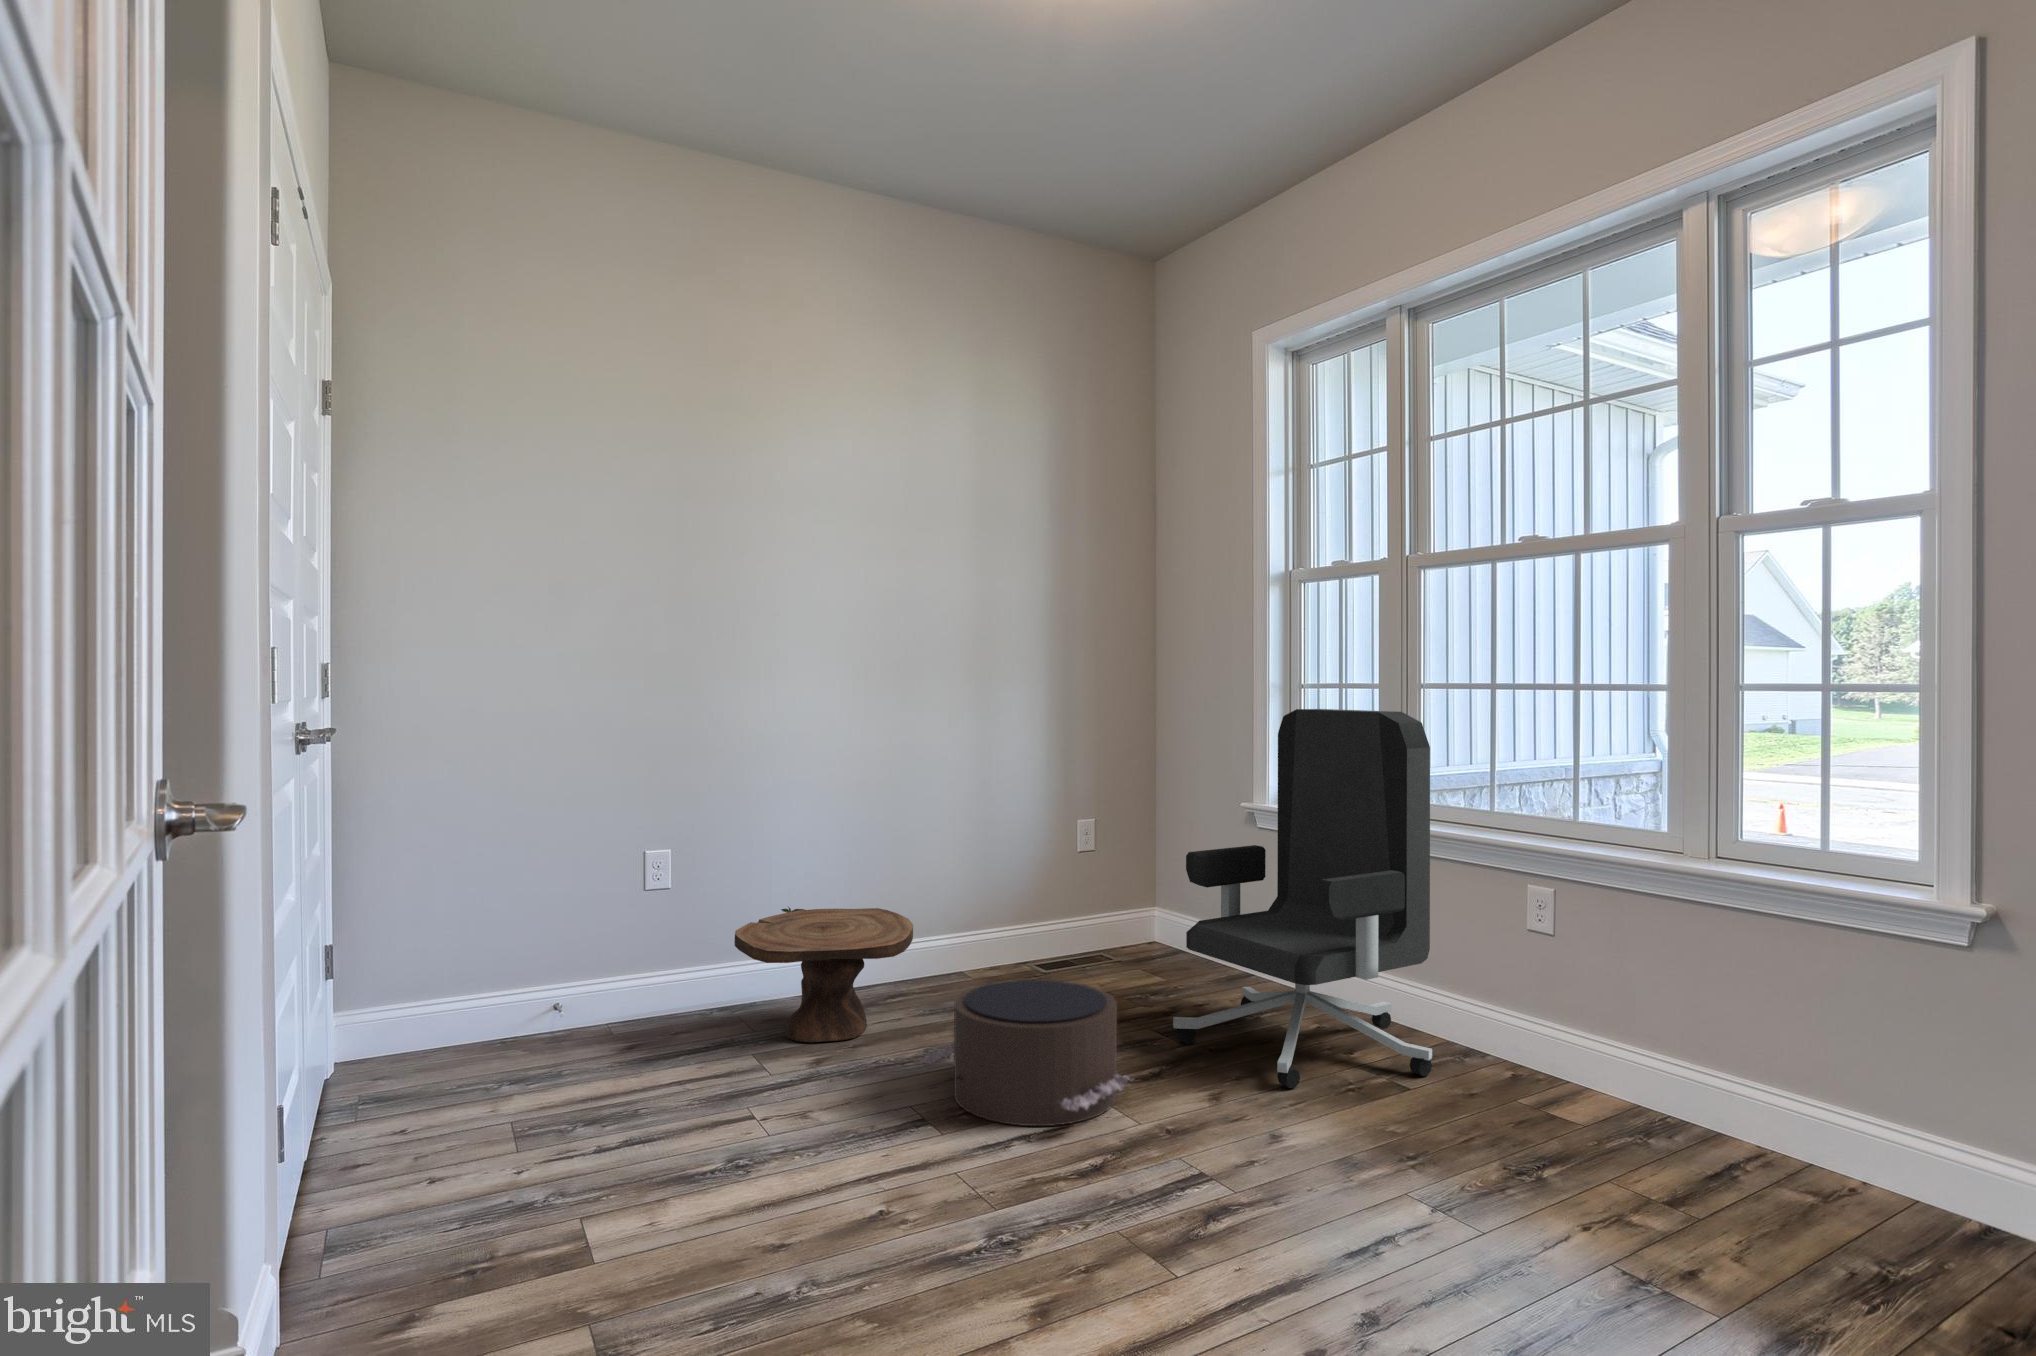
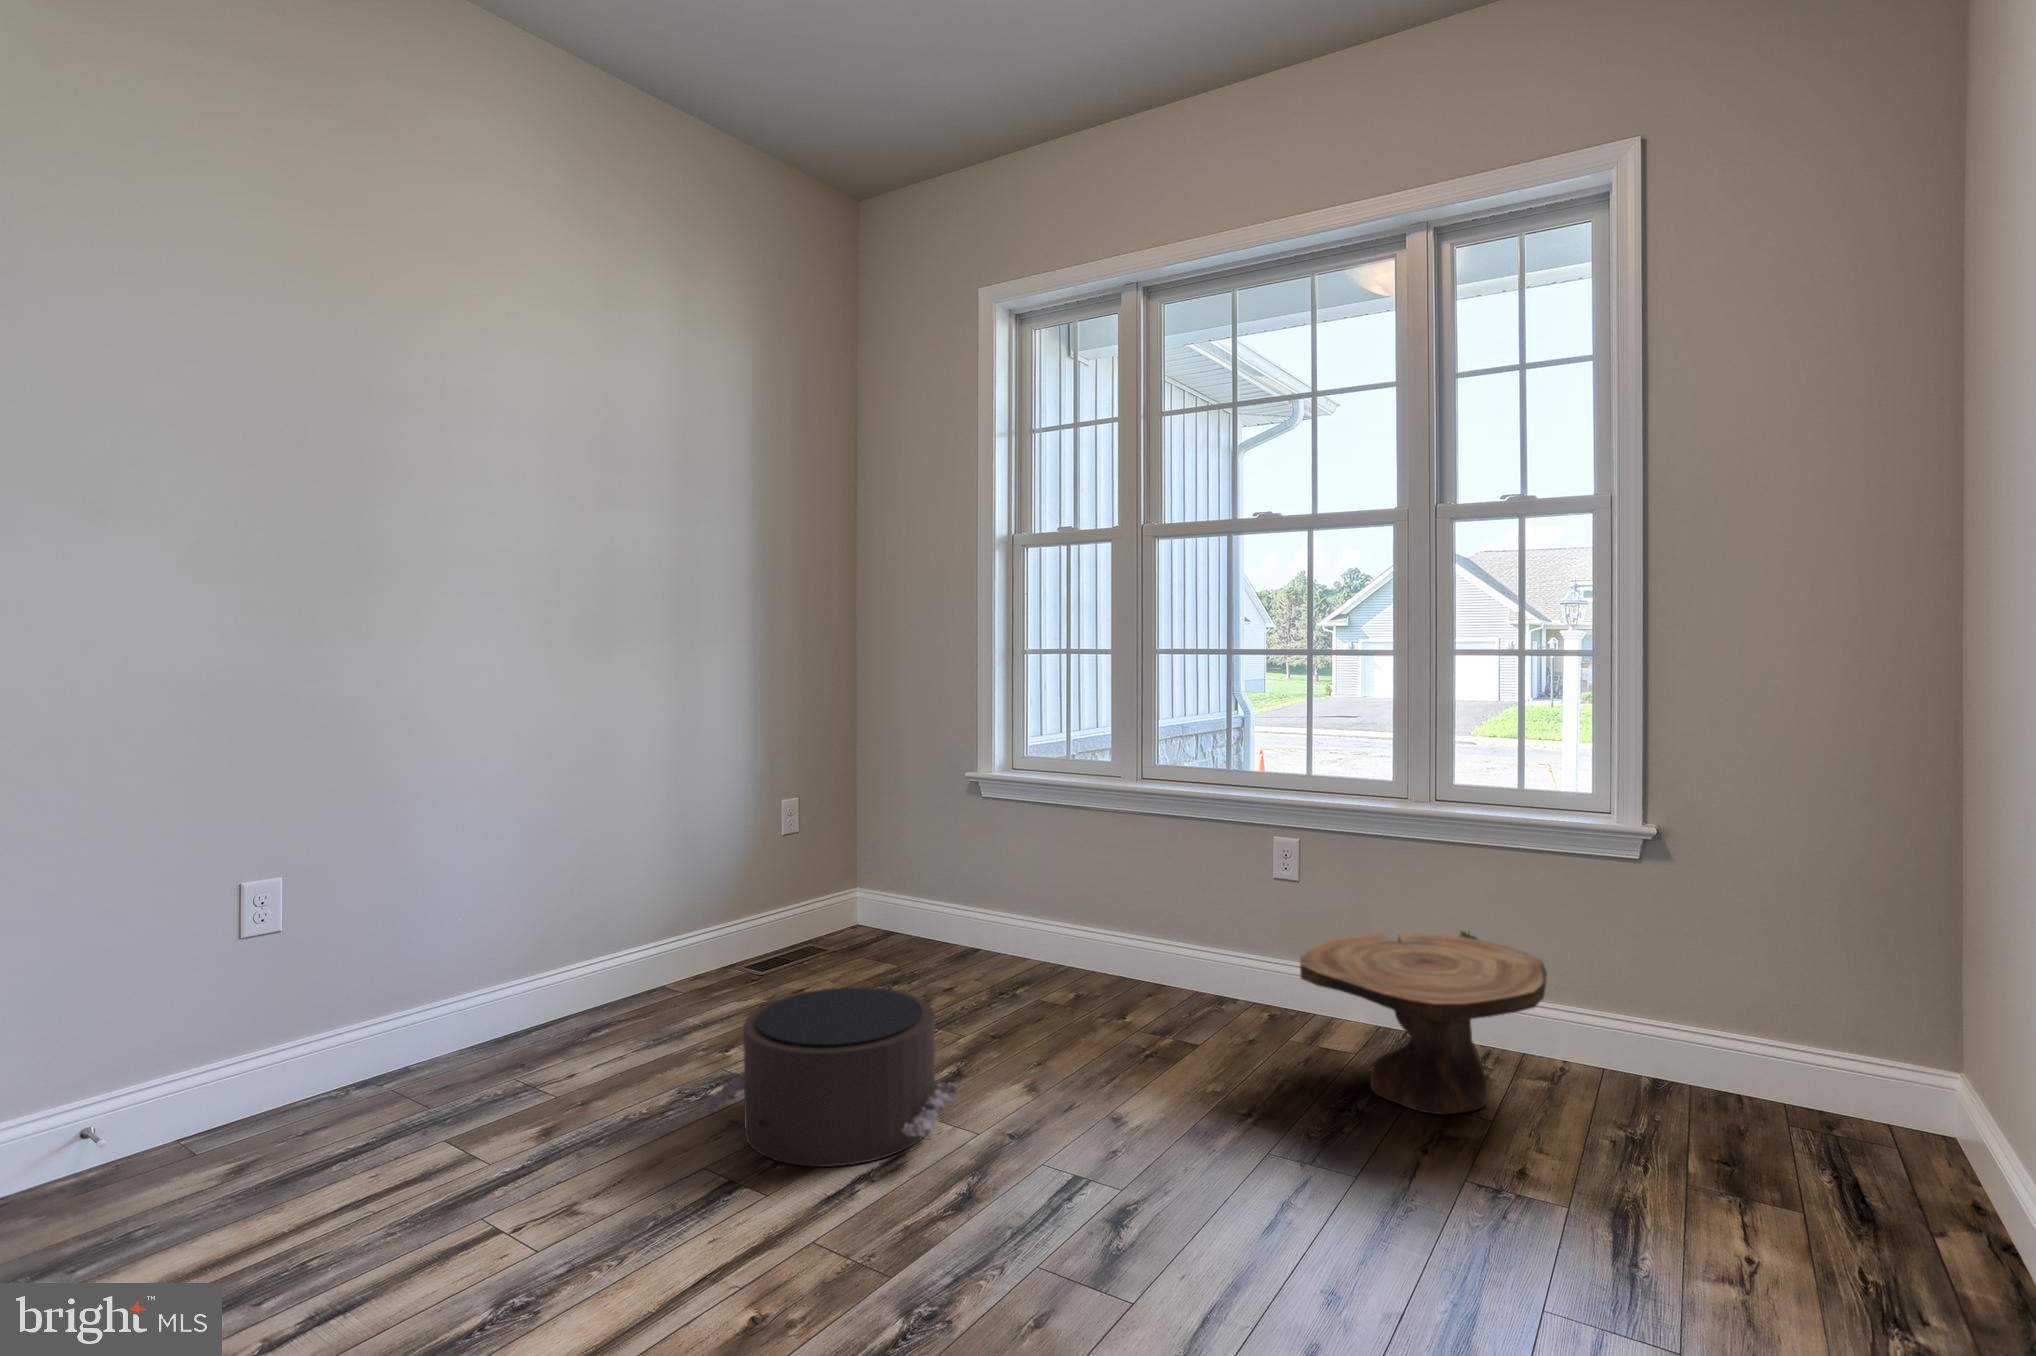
office chair: present [1173,709,1432,1088] -> none [947,674,1204,1063]
side table: present [734,907,913,1043] -> present [1300,932,1547,1114]

